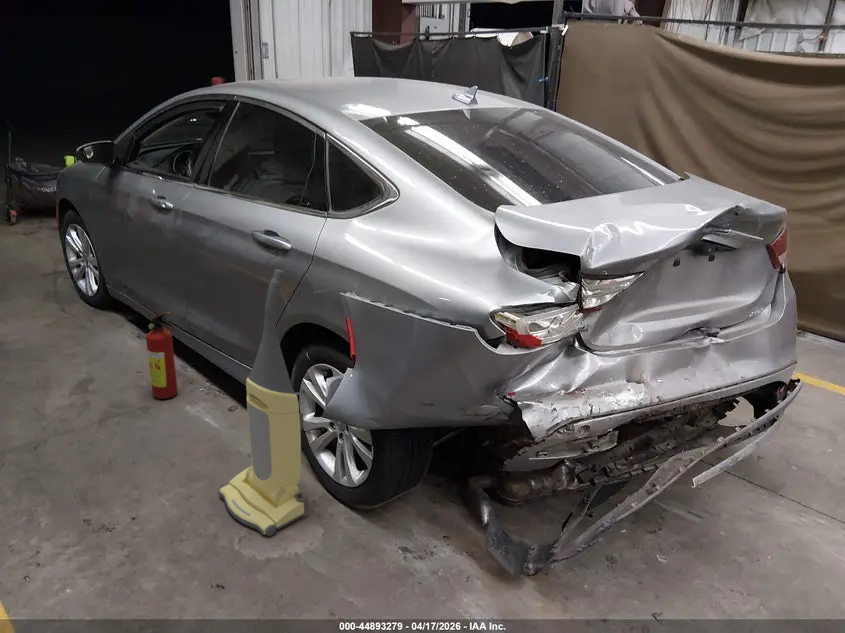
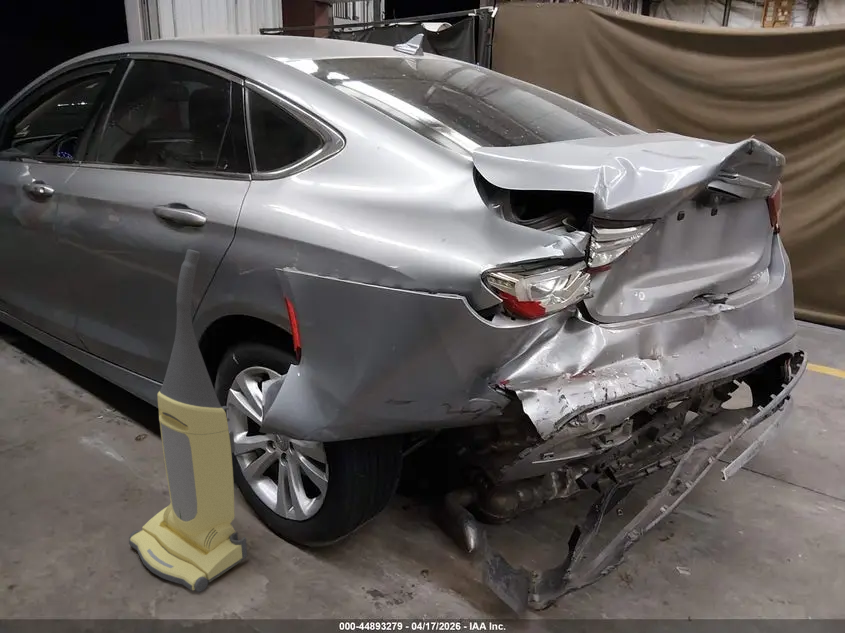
fire extinguisher: present [146,311,177,399] -> none [23,320,68,432]

